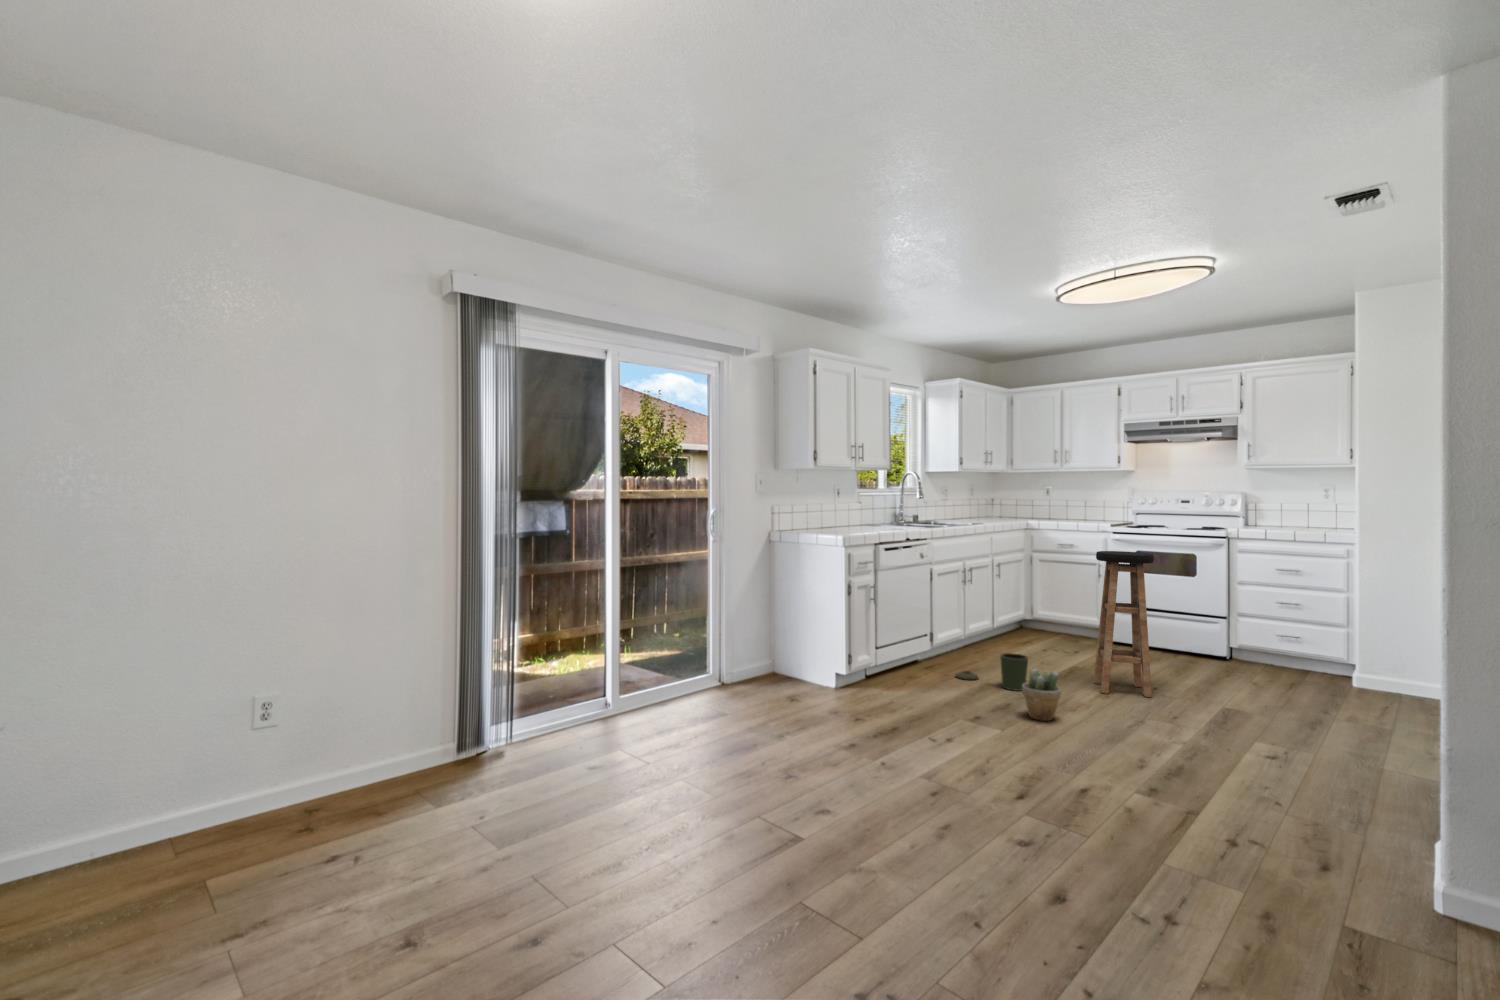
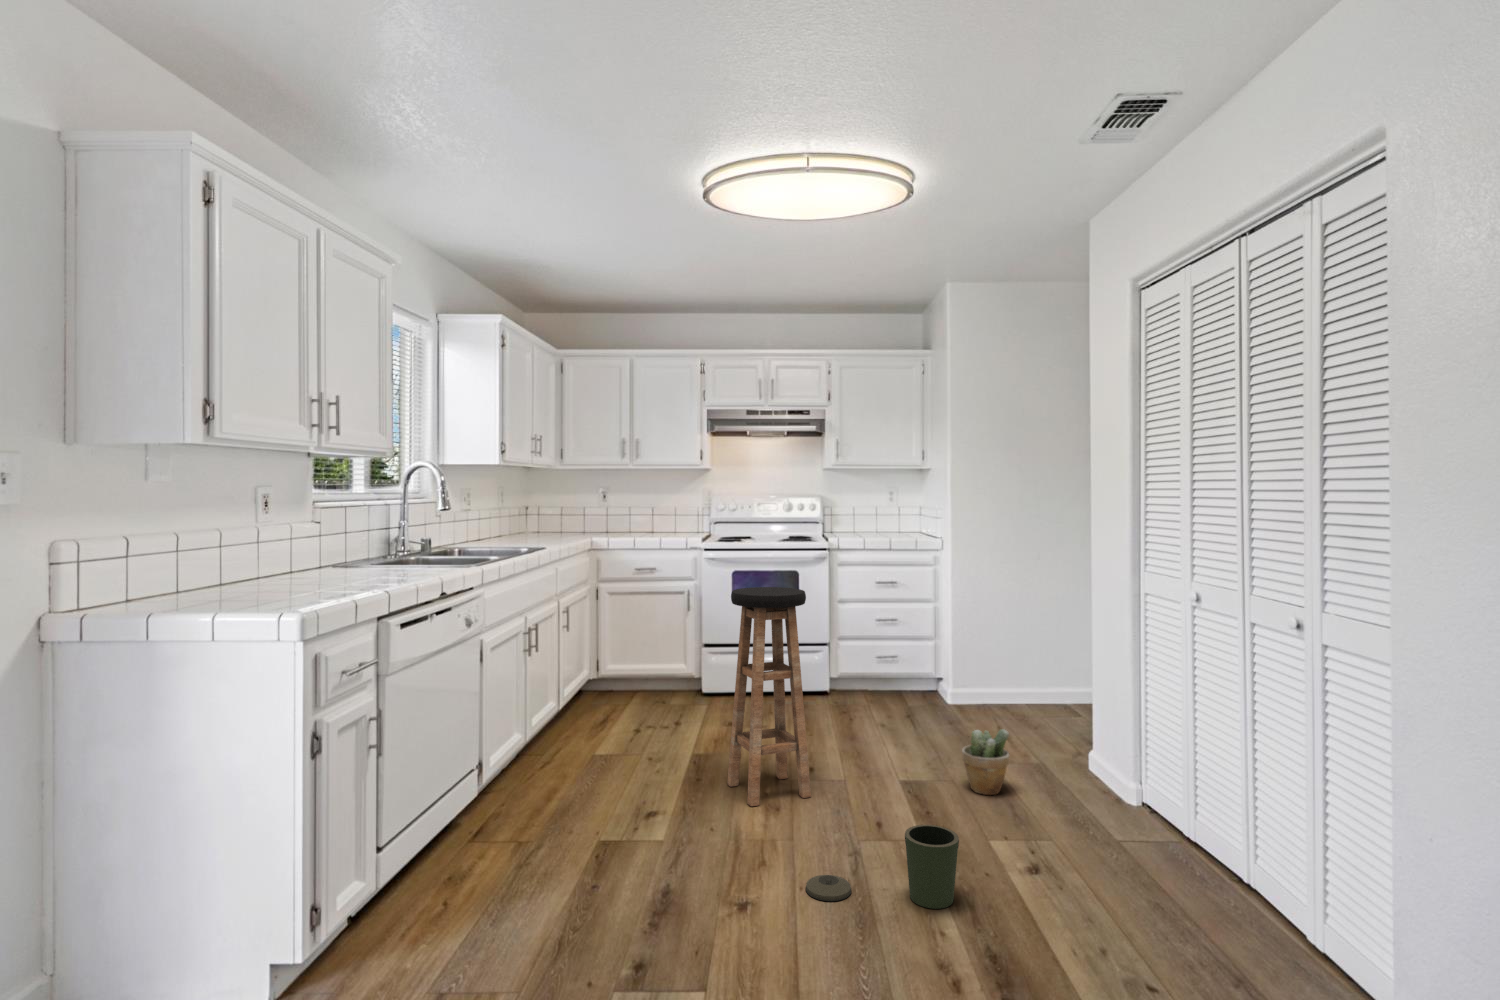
trash can: present [956,653,1028,691] -> present [806,825,959,909]
potted plant: present [1022,669,1061,721] -> present [962,729,1010,795]

